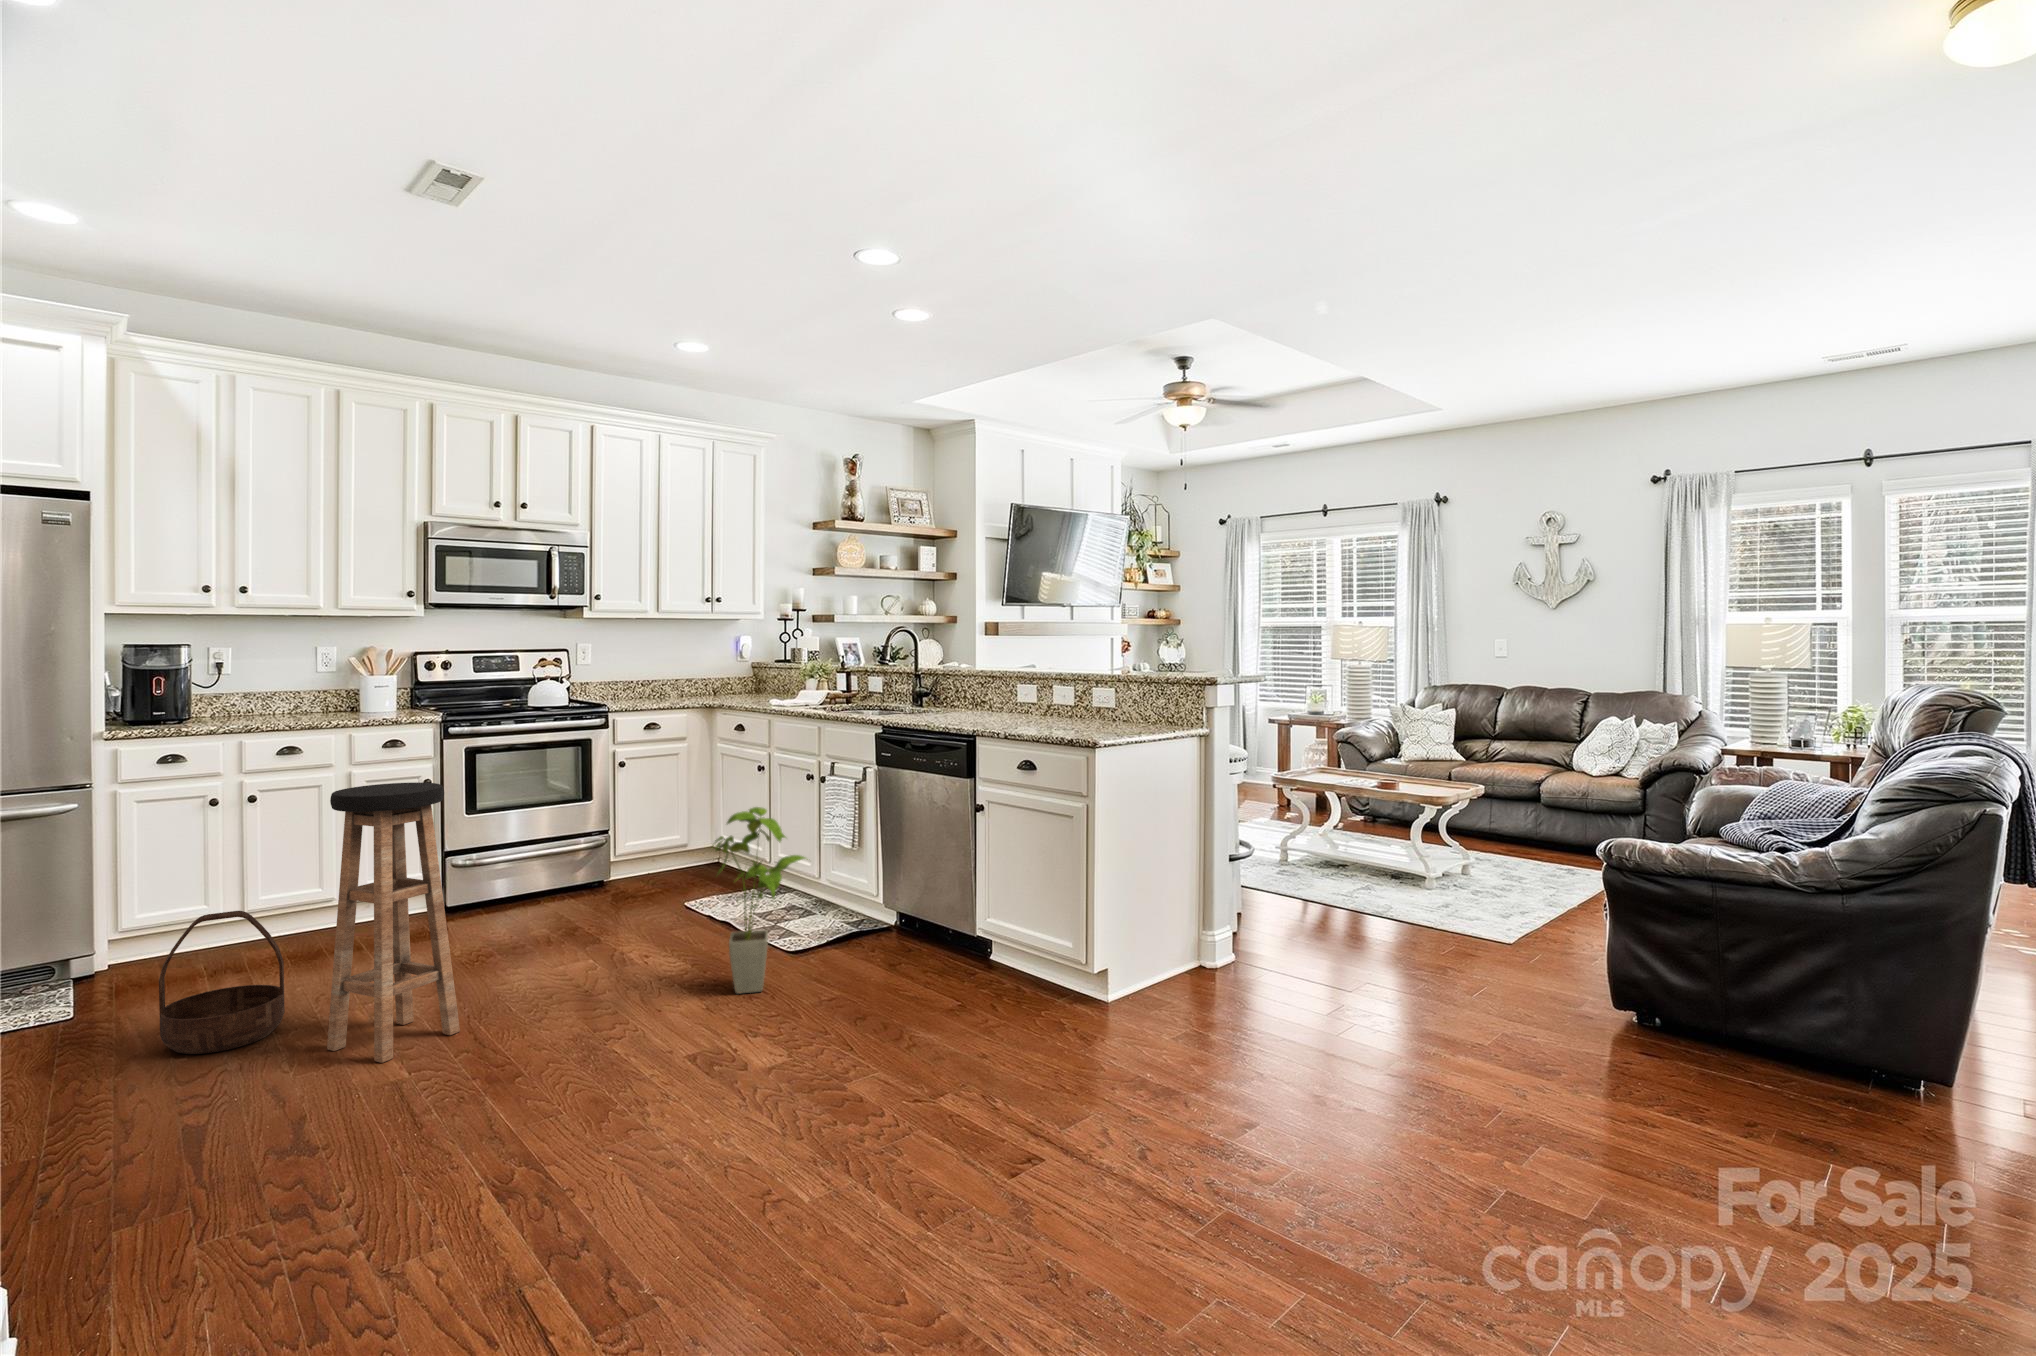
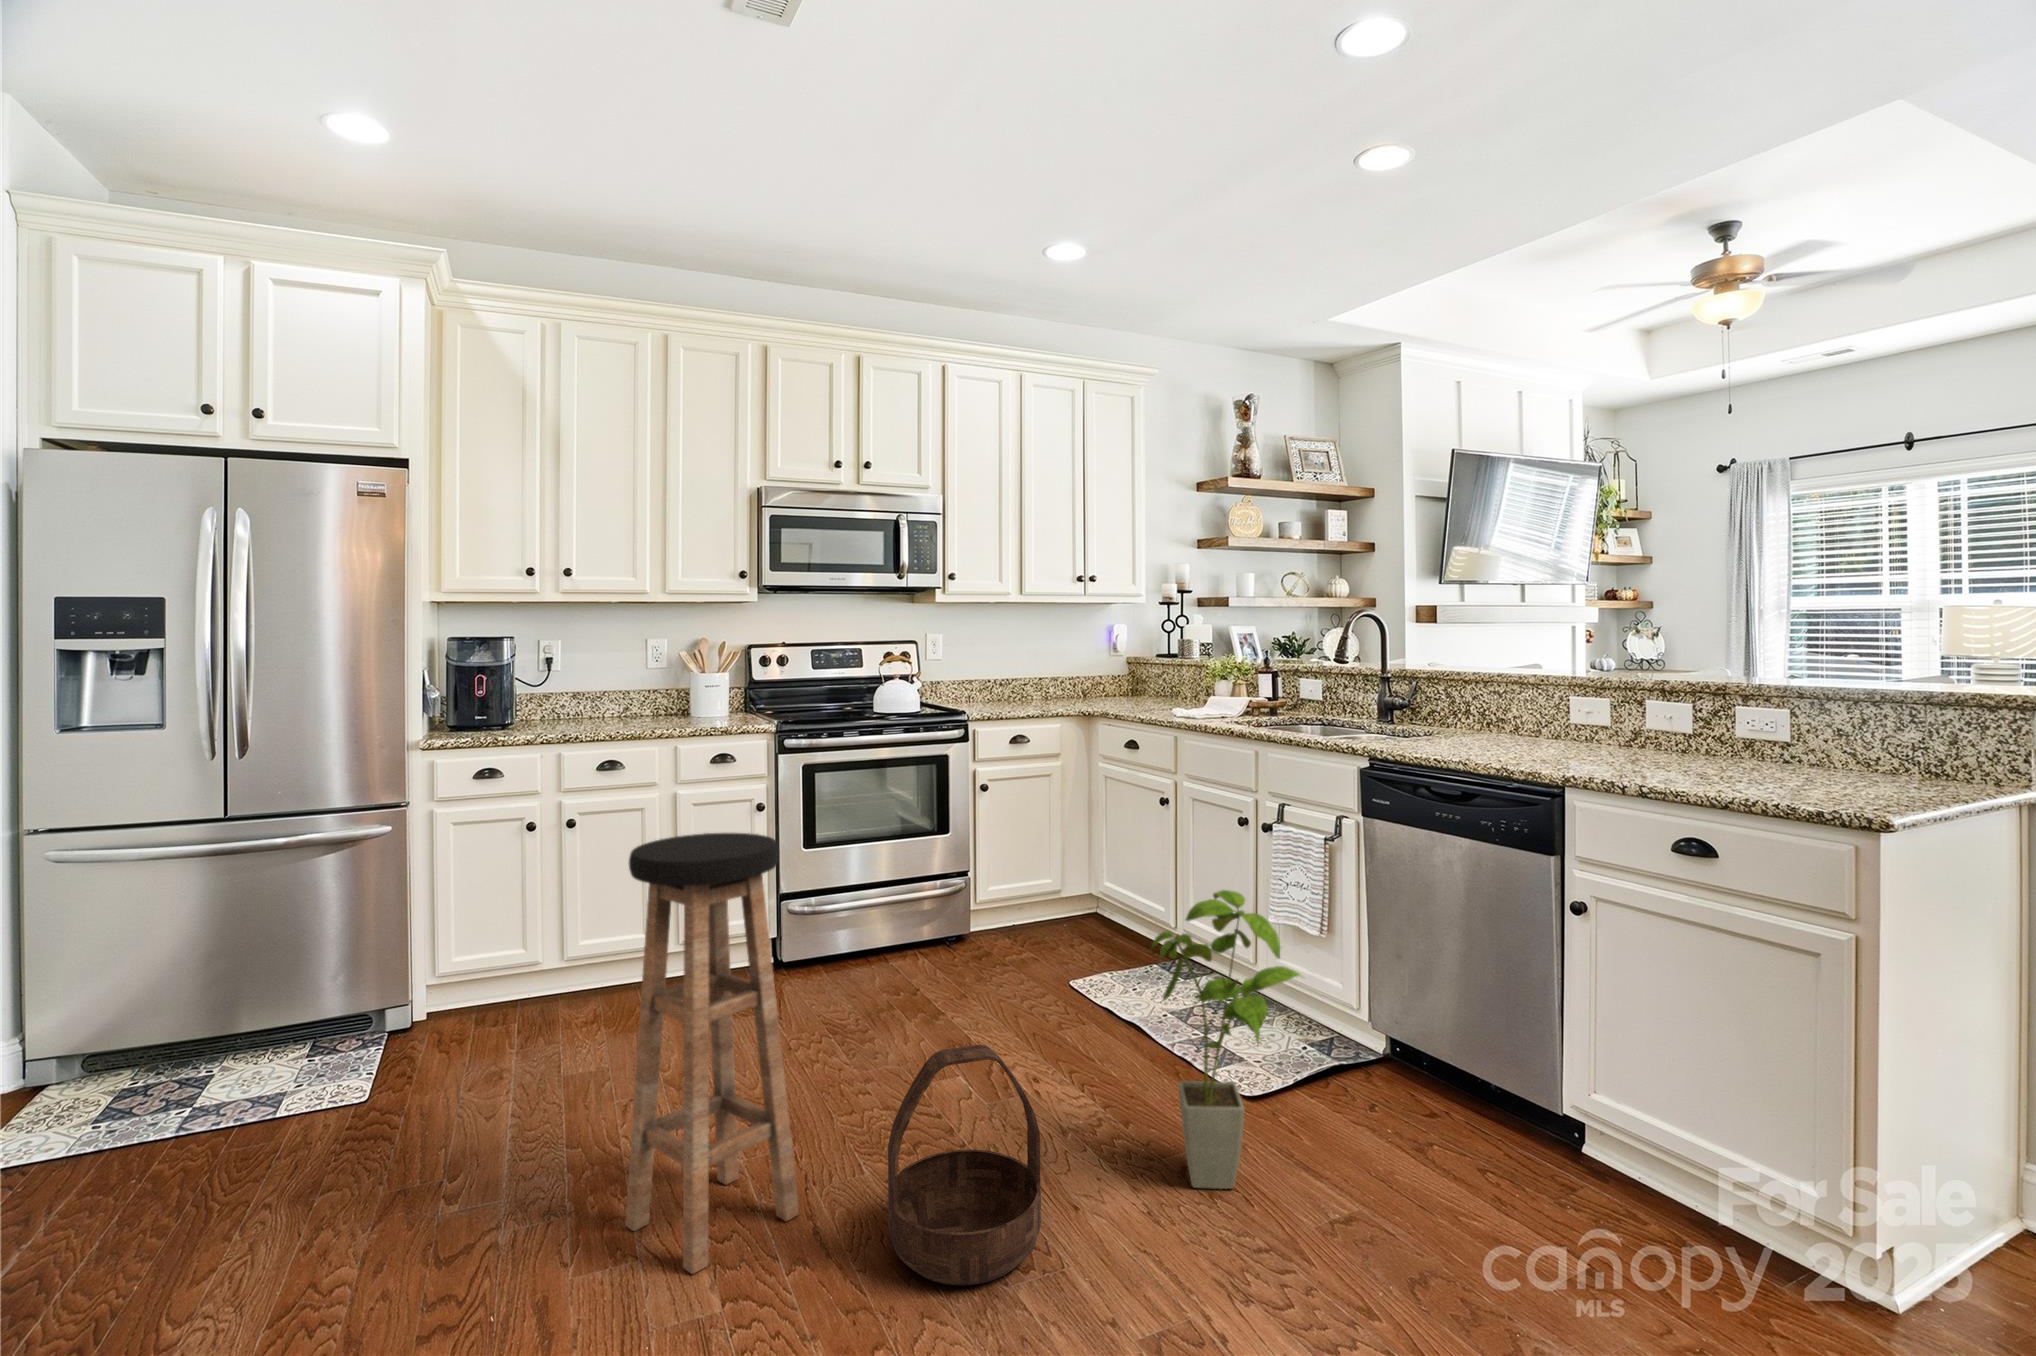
basket: present [159,911,285,1054] -> present [888,1045,1041,1286]

